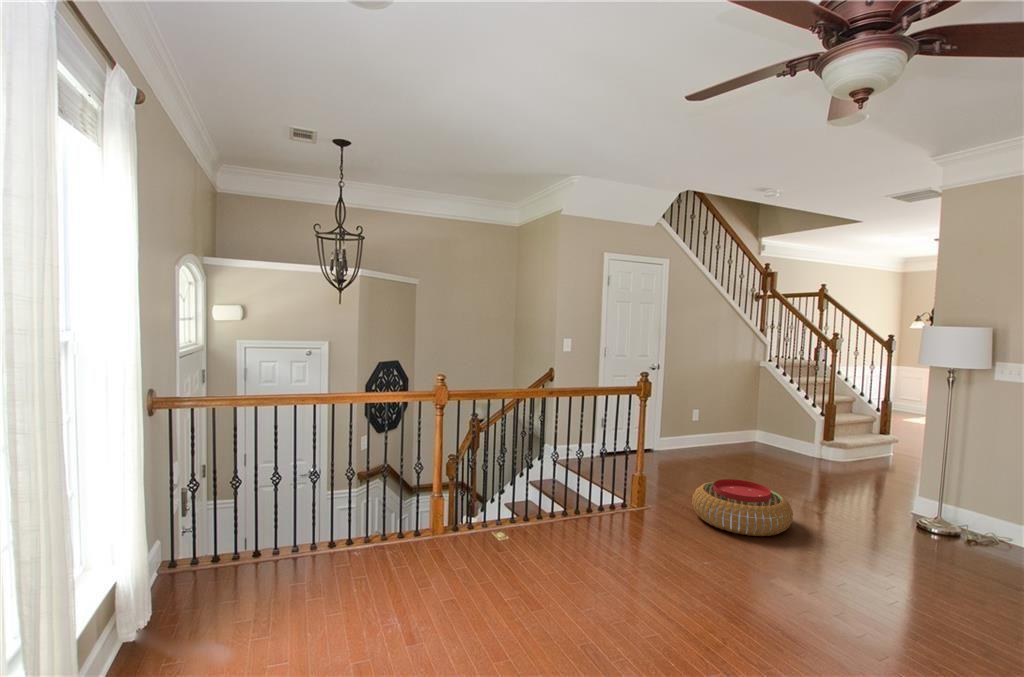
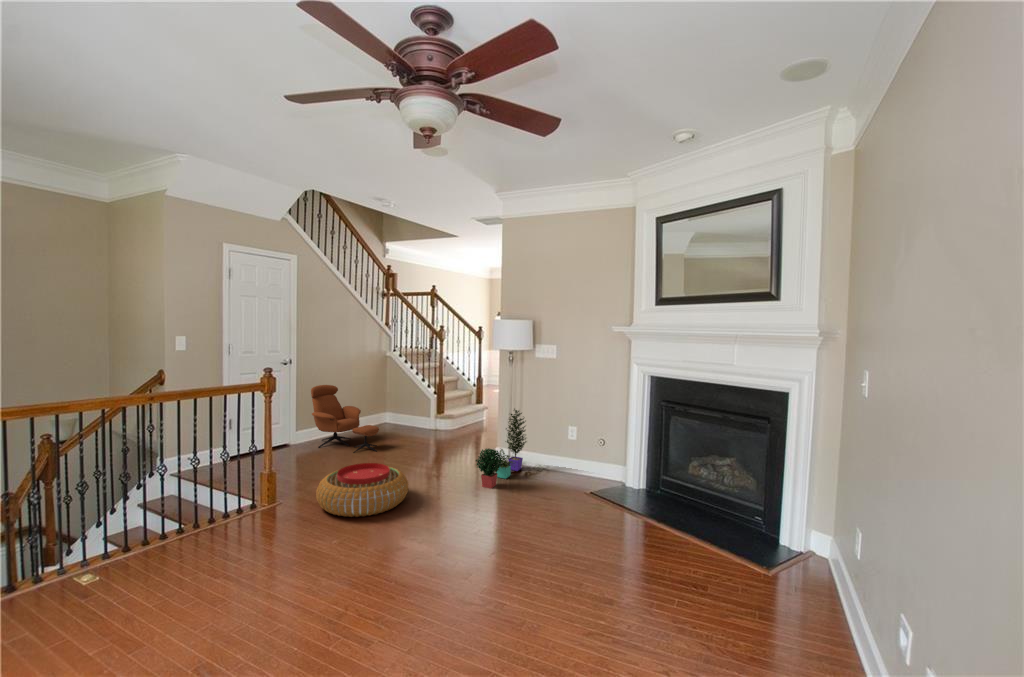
lounge chair: none [679,393,752,472] -> present [311,385,379,453]
potted plant: none [885,449,974,546] -> present [476,409,527,488]

